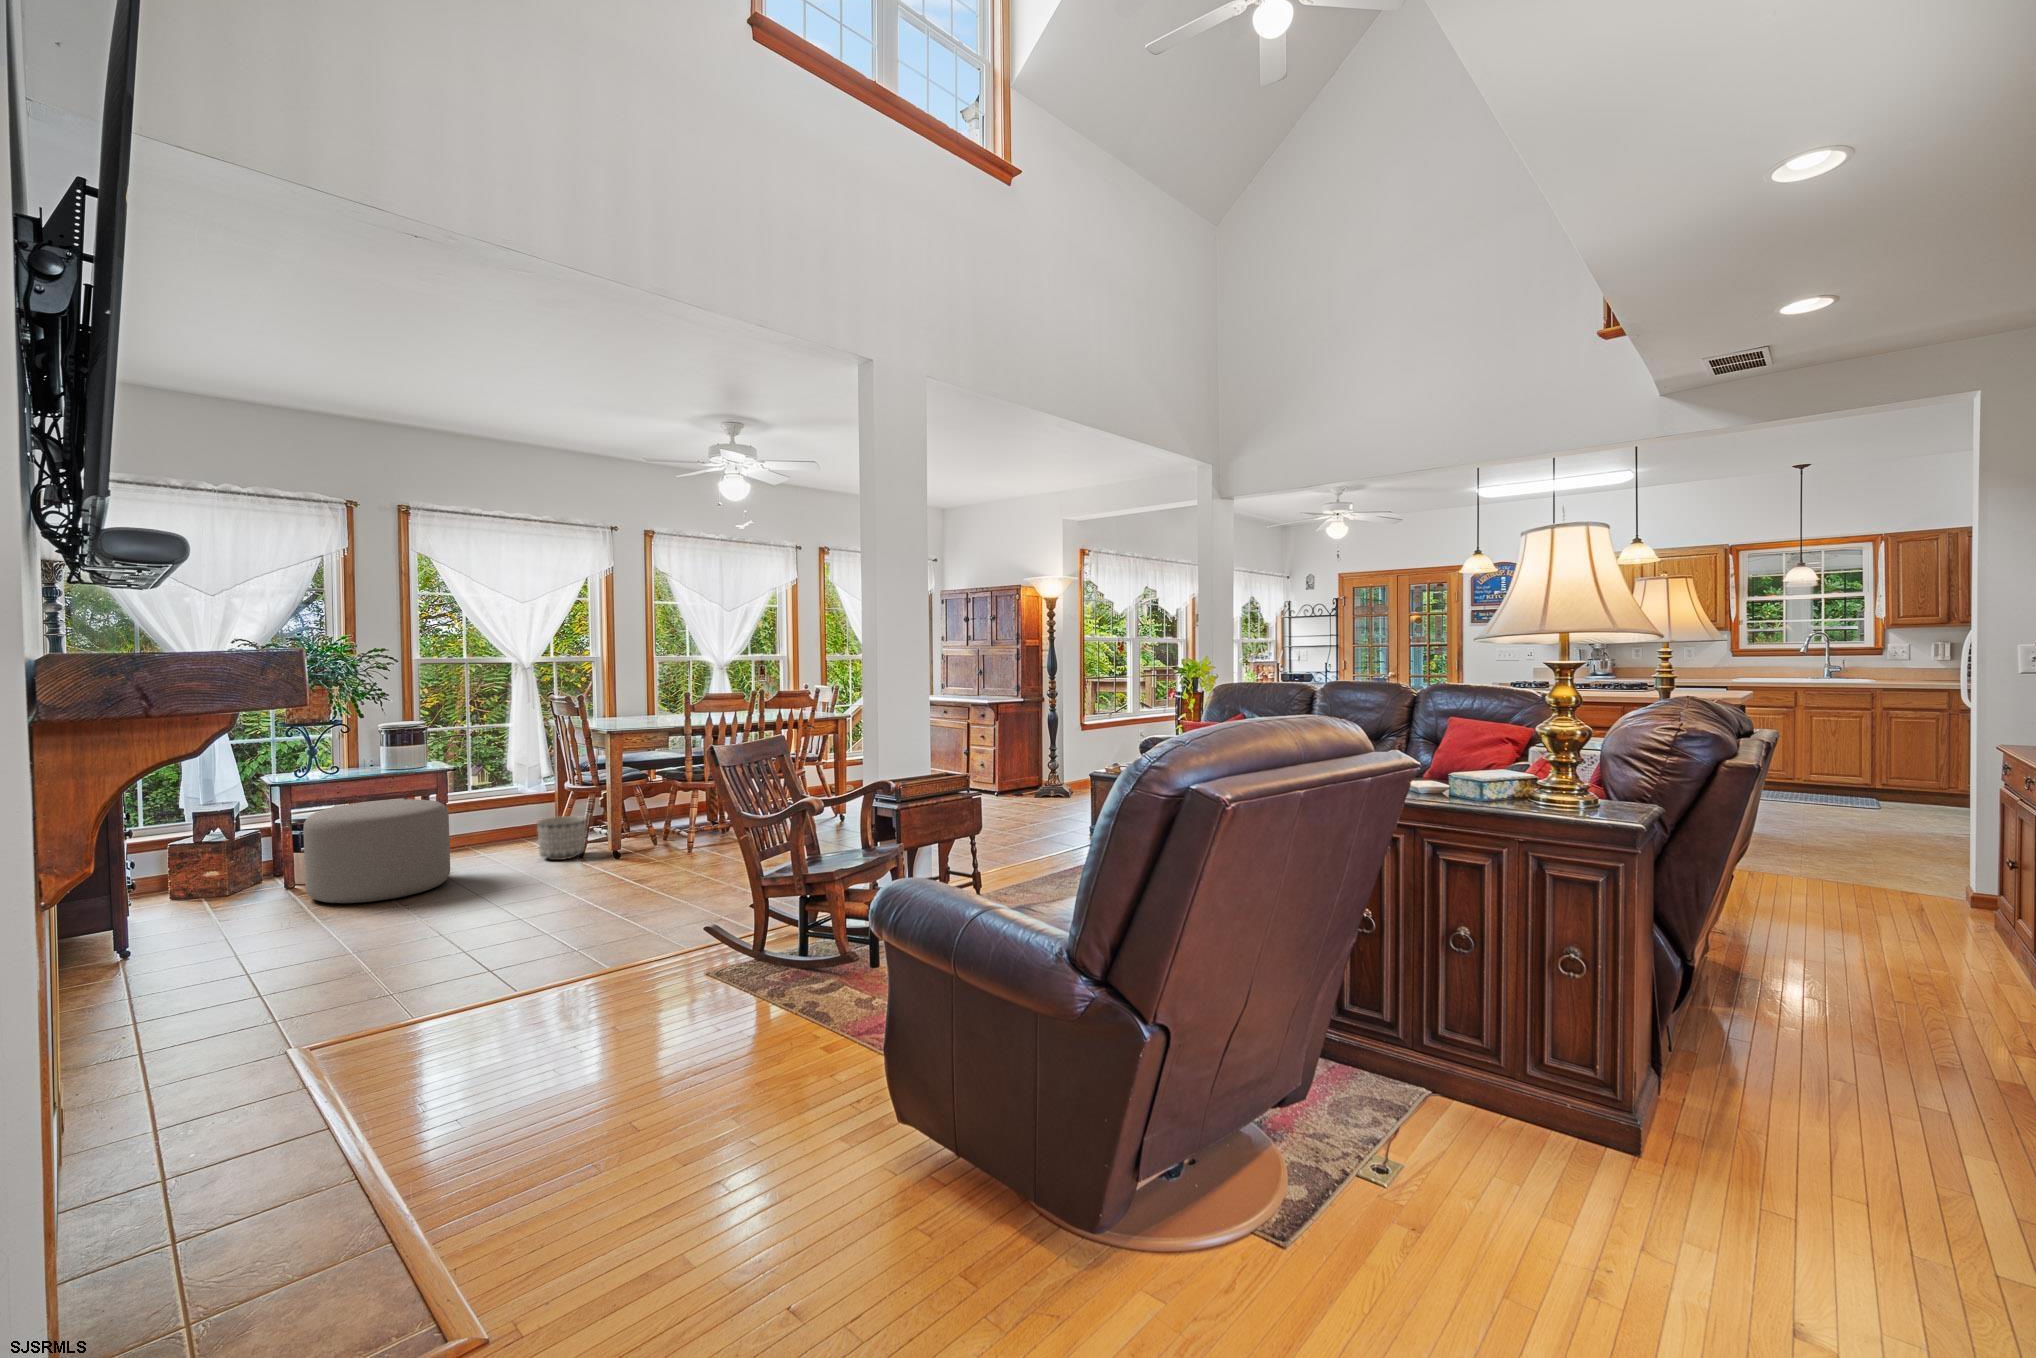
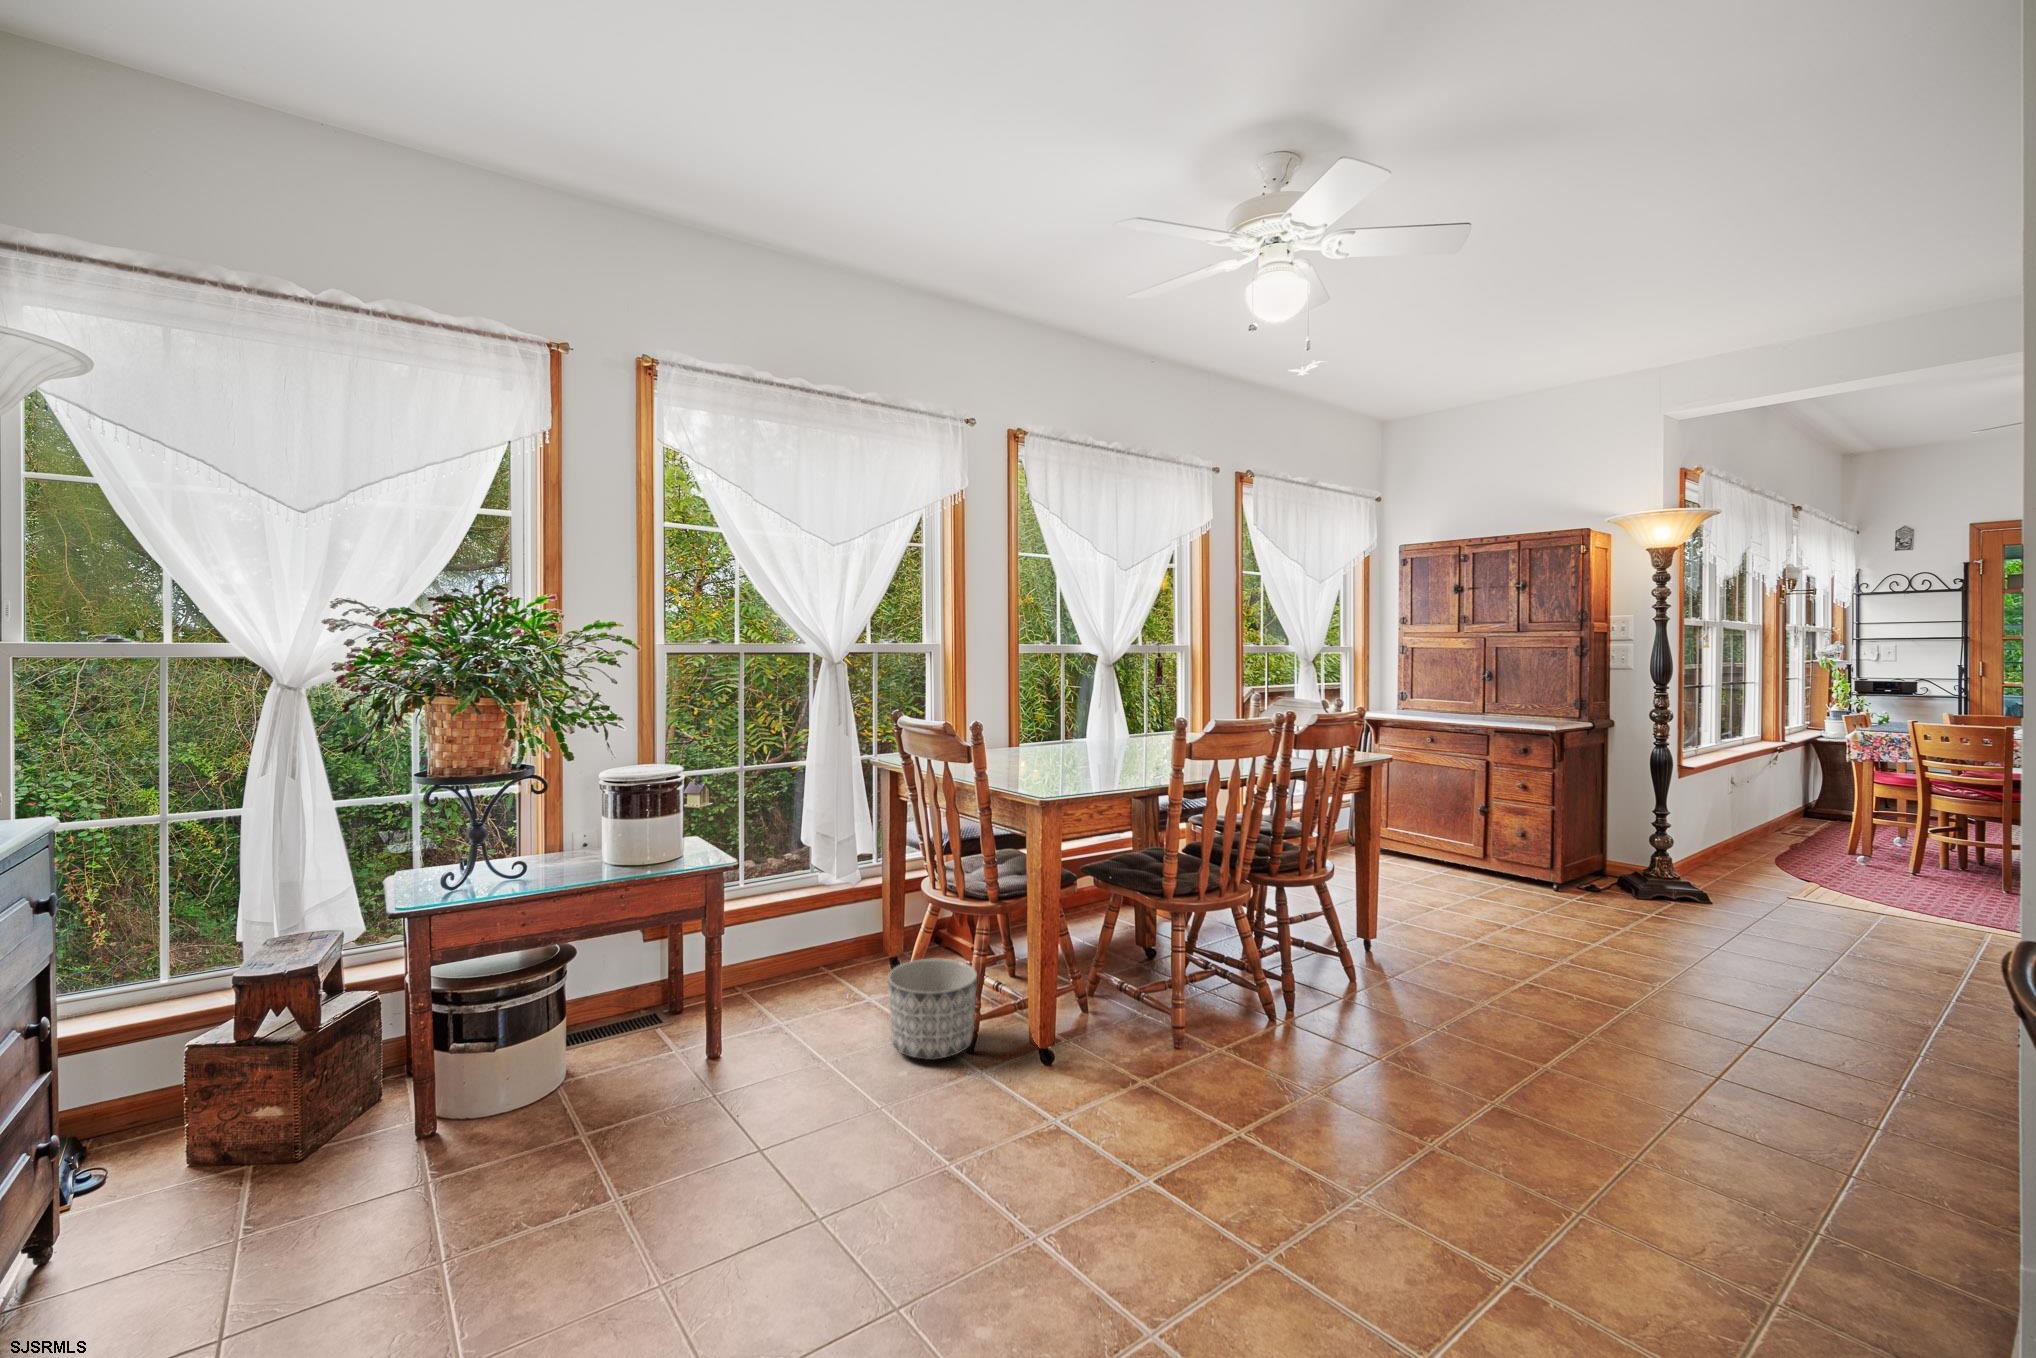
ottoman: present [303,799,450,903] -> none [439,949,744,1249]

